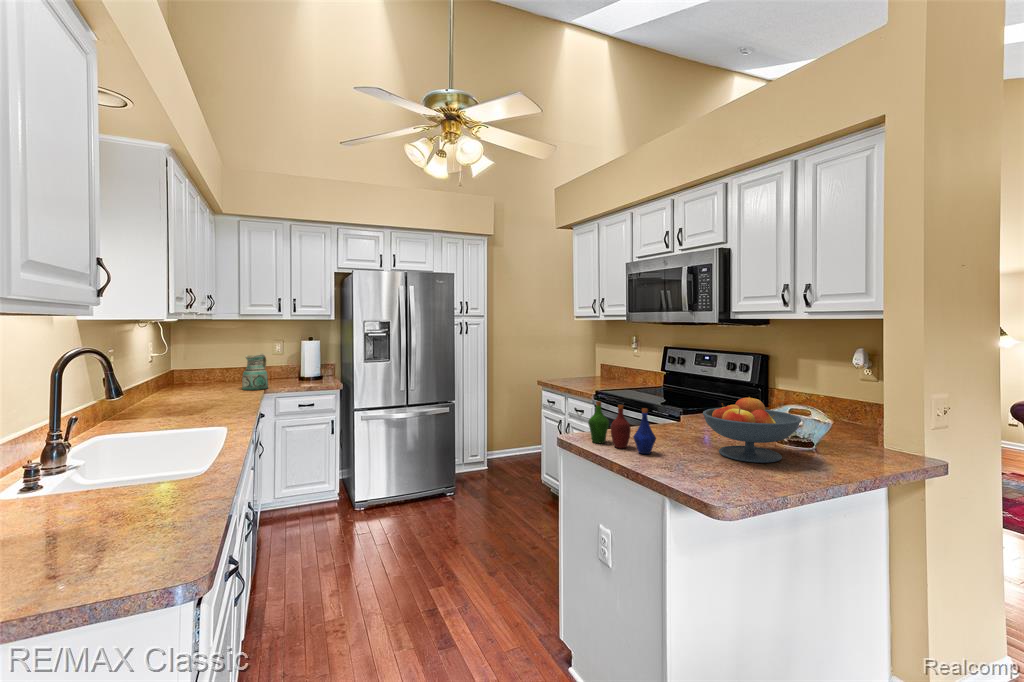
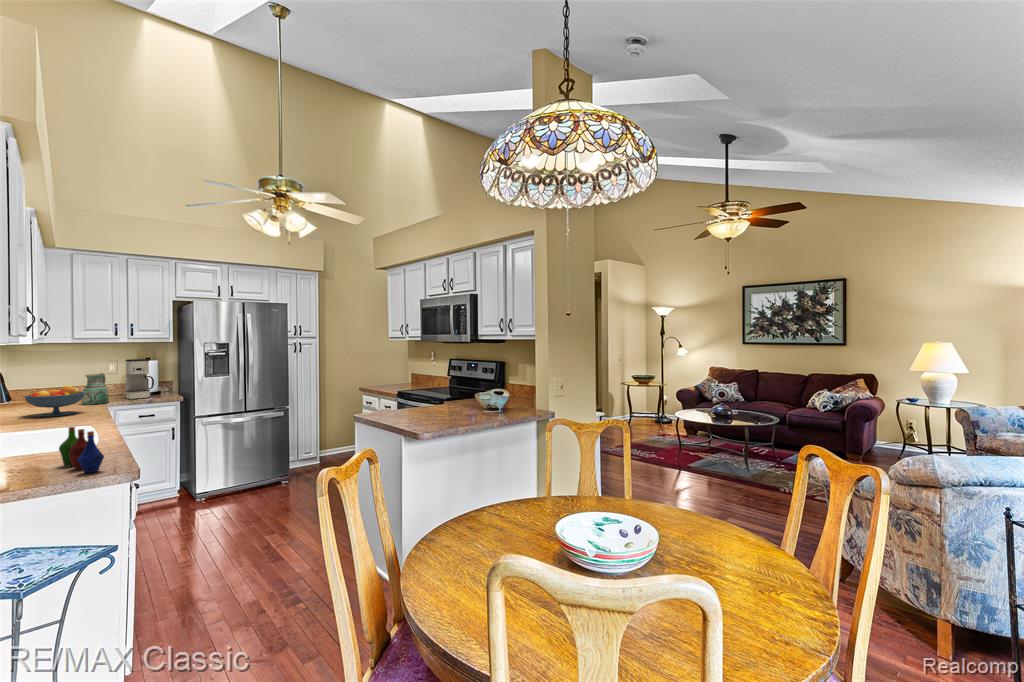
coffee maker: none [288,339,315,385] -> present [125,359,154,399]
fruit bowl: present [703,397,801,463] -> present [24,386,86,417]
bottle: present [588,401,656,454] -> present [59,427,104,473]

